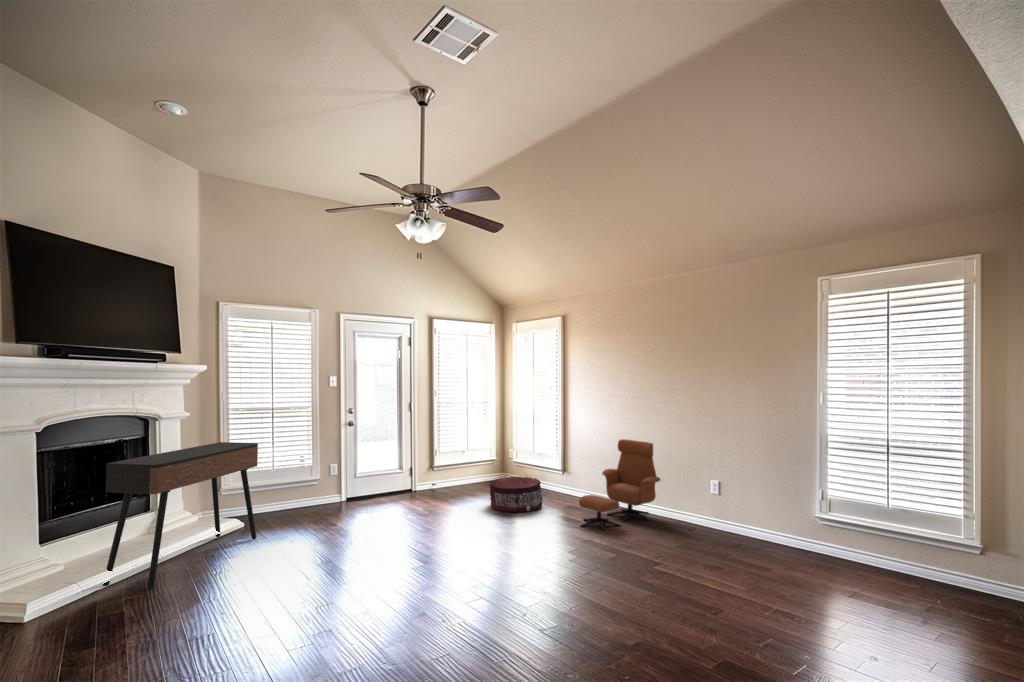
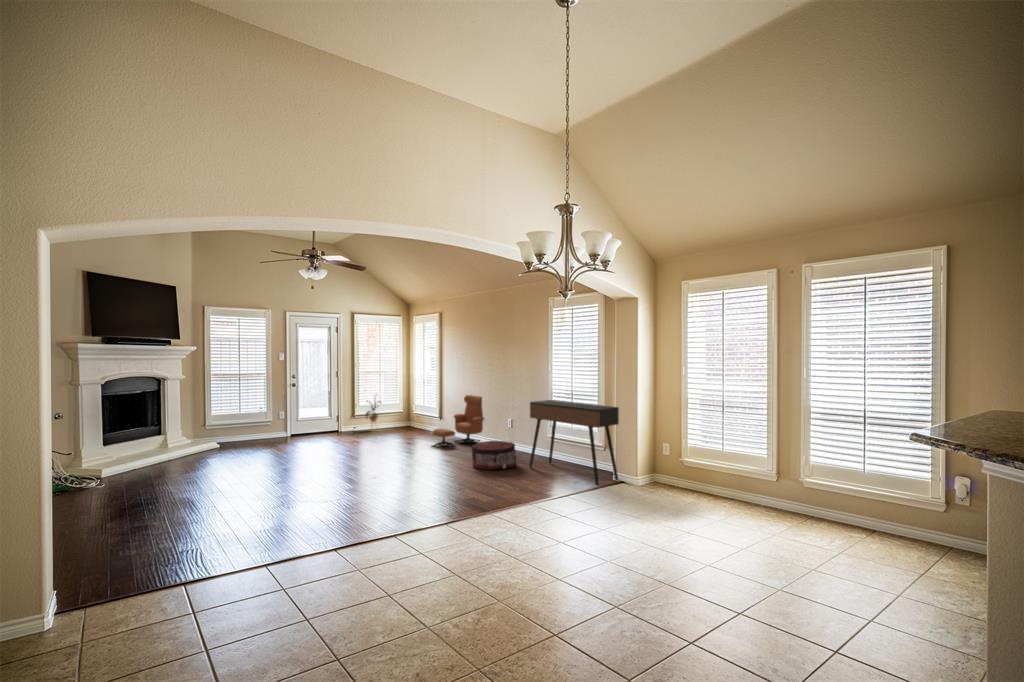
house plant: none [445,433,477,490] -> present [366,394,378,424]
console table: present [103,442,258,589] -> present [529,400,619,485]
pouf: present [490,477,543,512] -> present [472,440,517,470]

